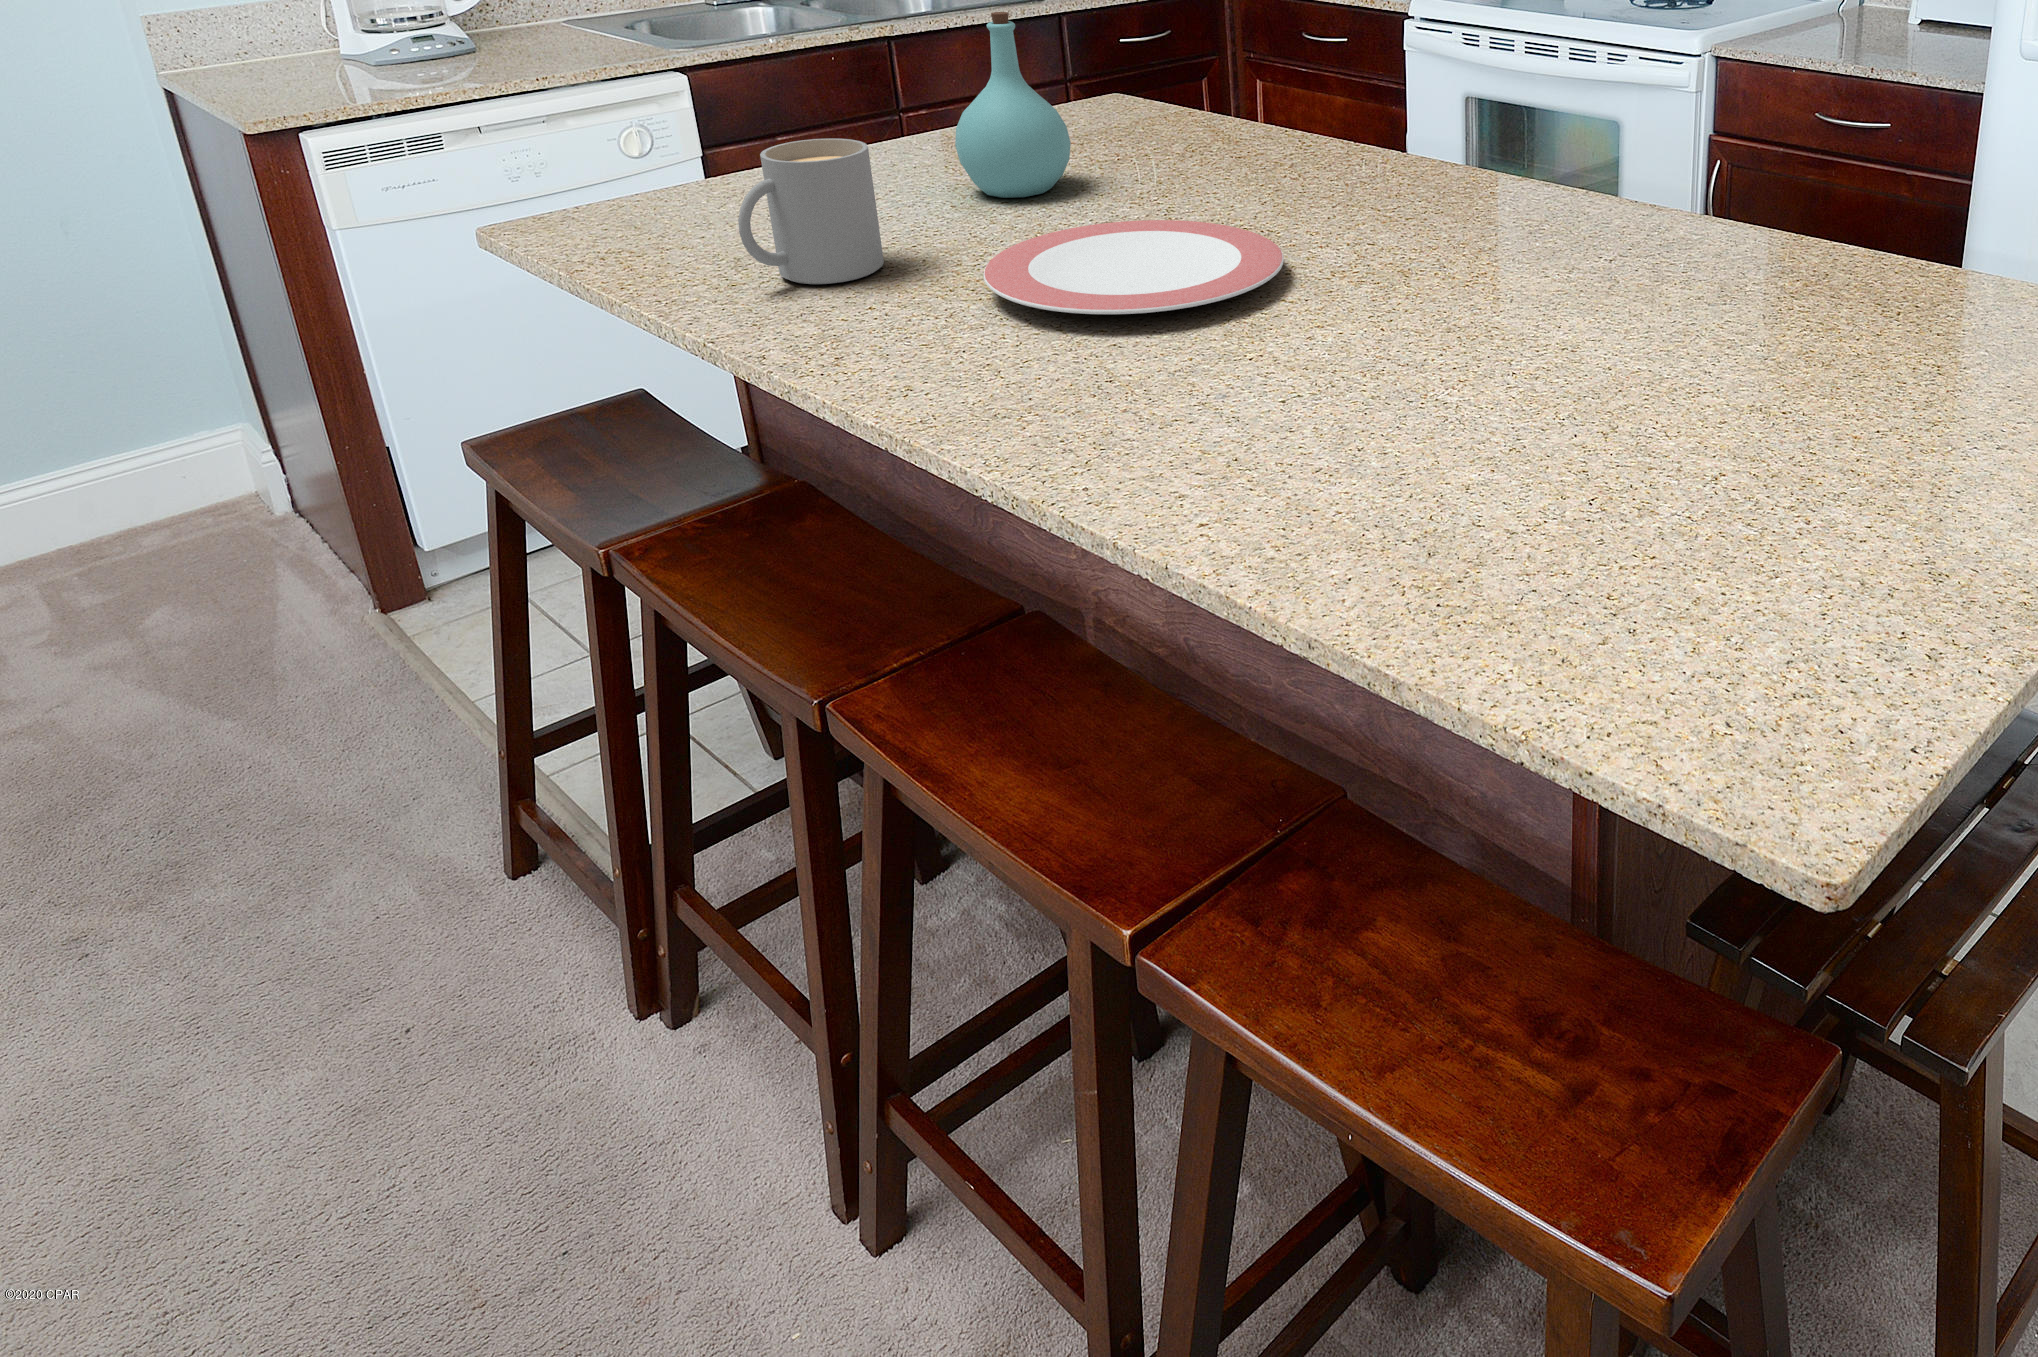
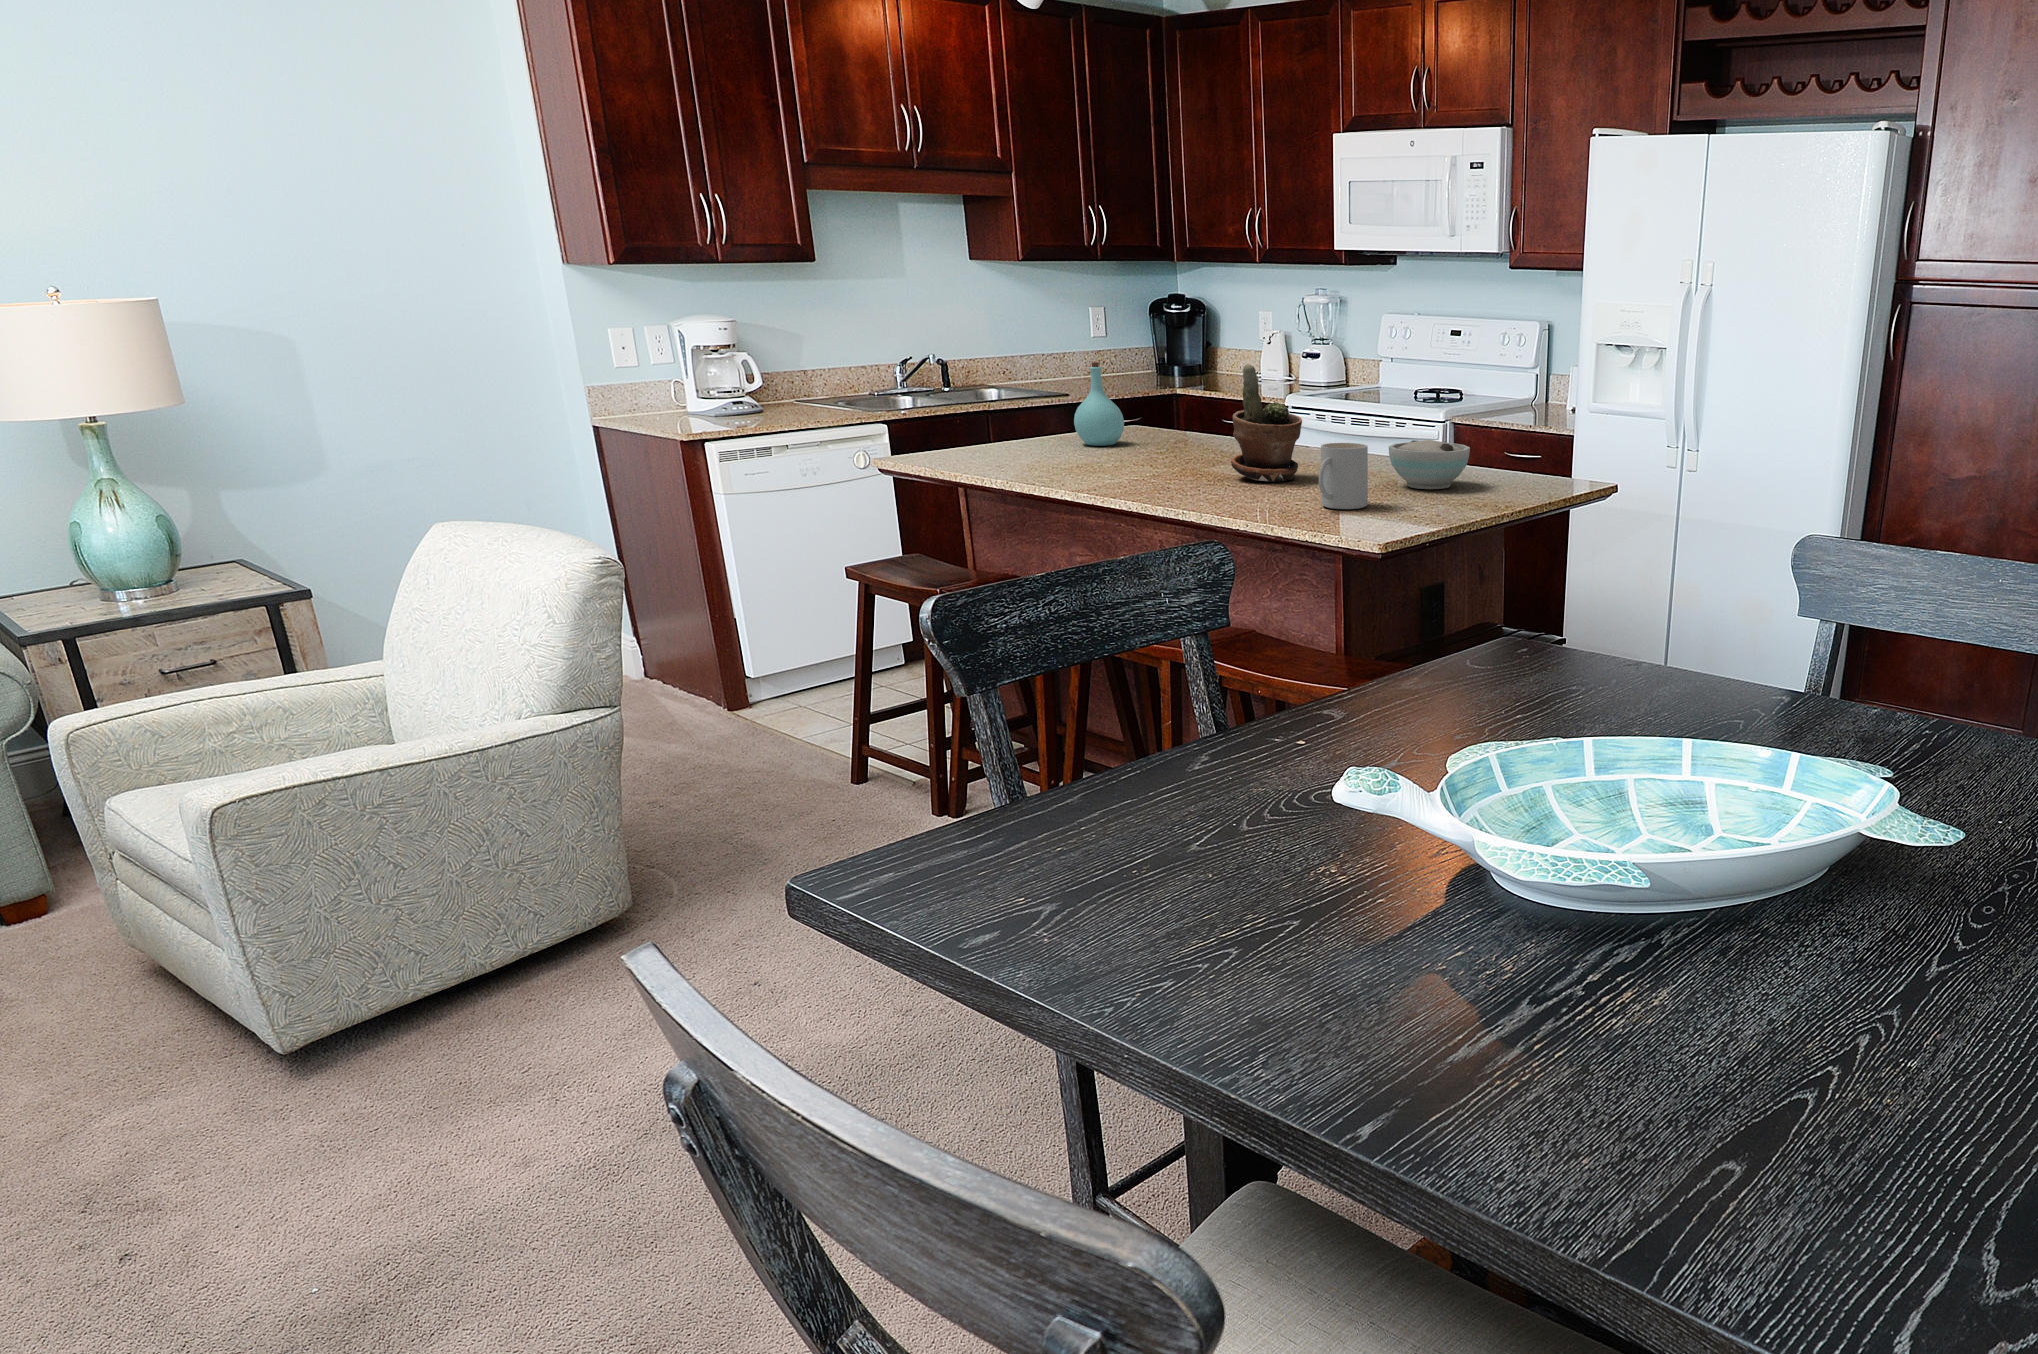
potted plant: none [1307,79,1505,389] -> present [1231,364,1302,482]
mug: present [738,139,884,284] -> present [1319,443,1368,509]
plate: present [983,220,1284,314] -> none [1102,447,1221,465]
bowl: none [1756,270,1991,432] -> present [1389,440,1470,489]

